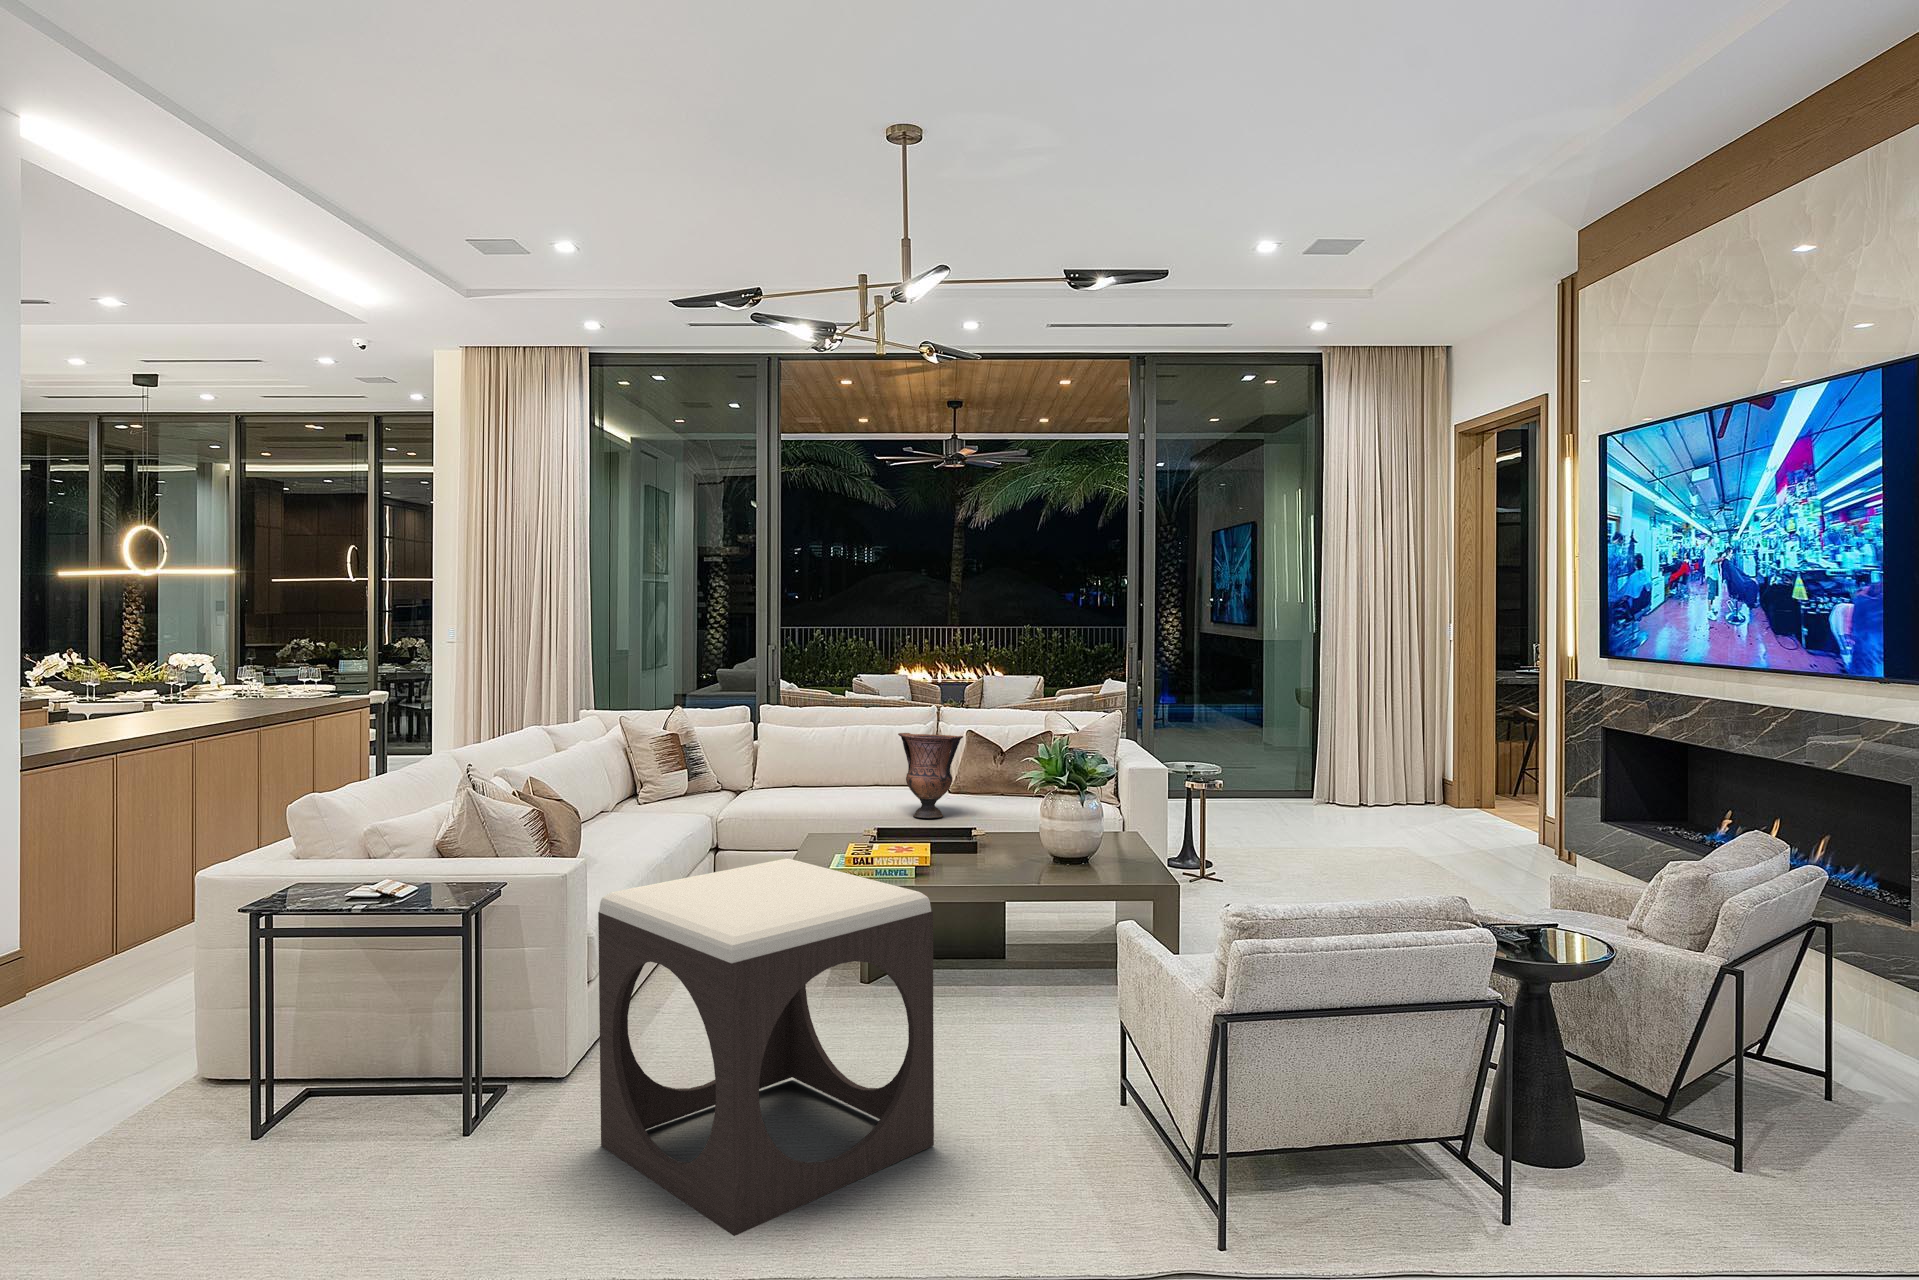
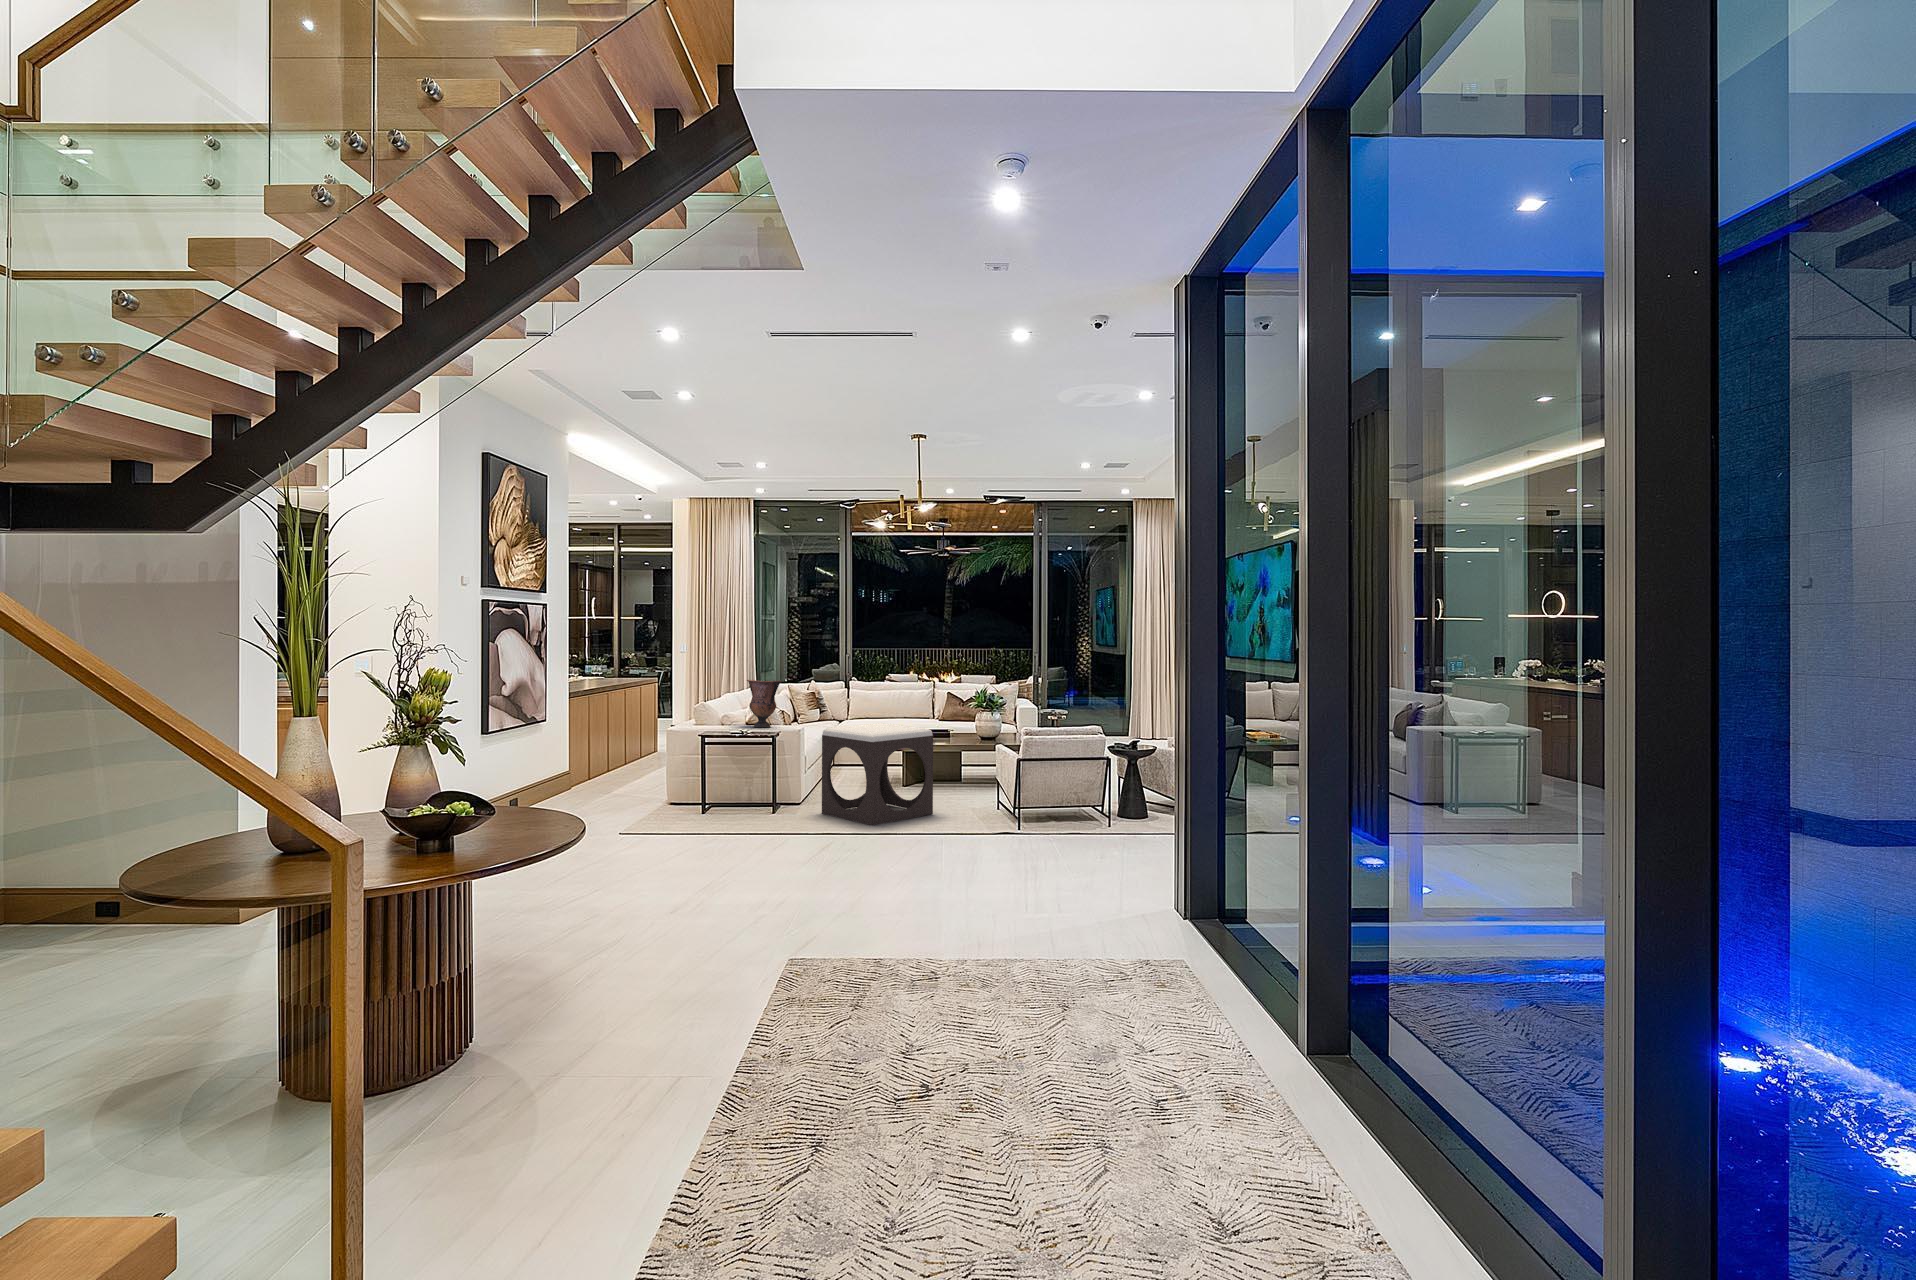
vase: present [898,733,963,818] -> present [747,680,781,727]

